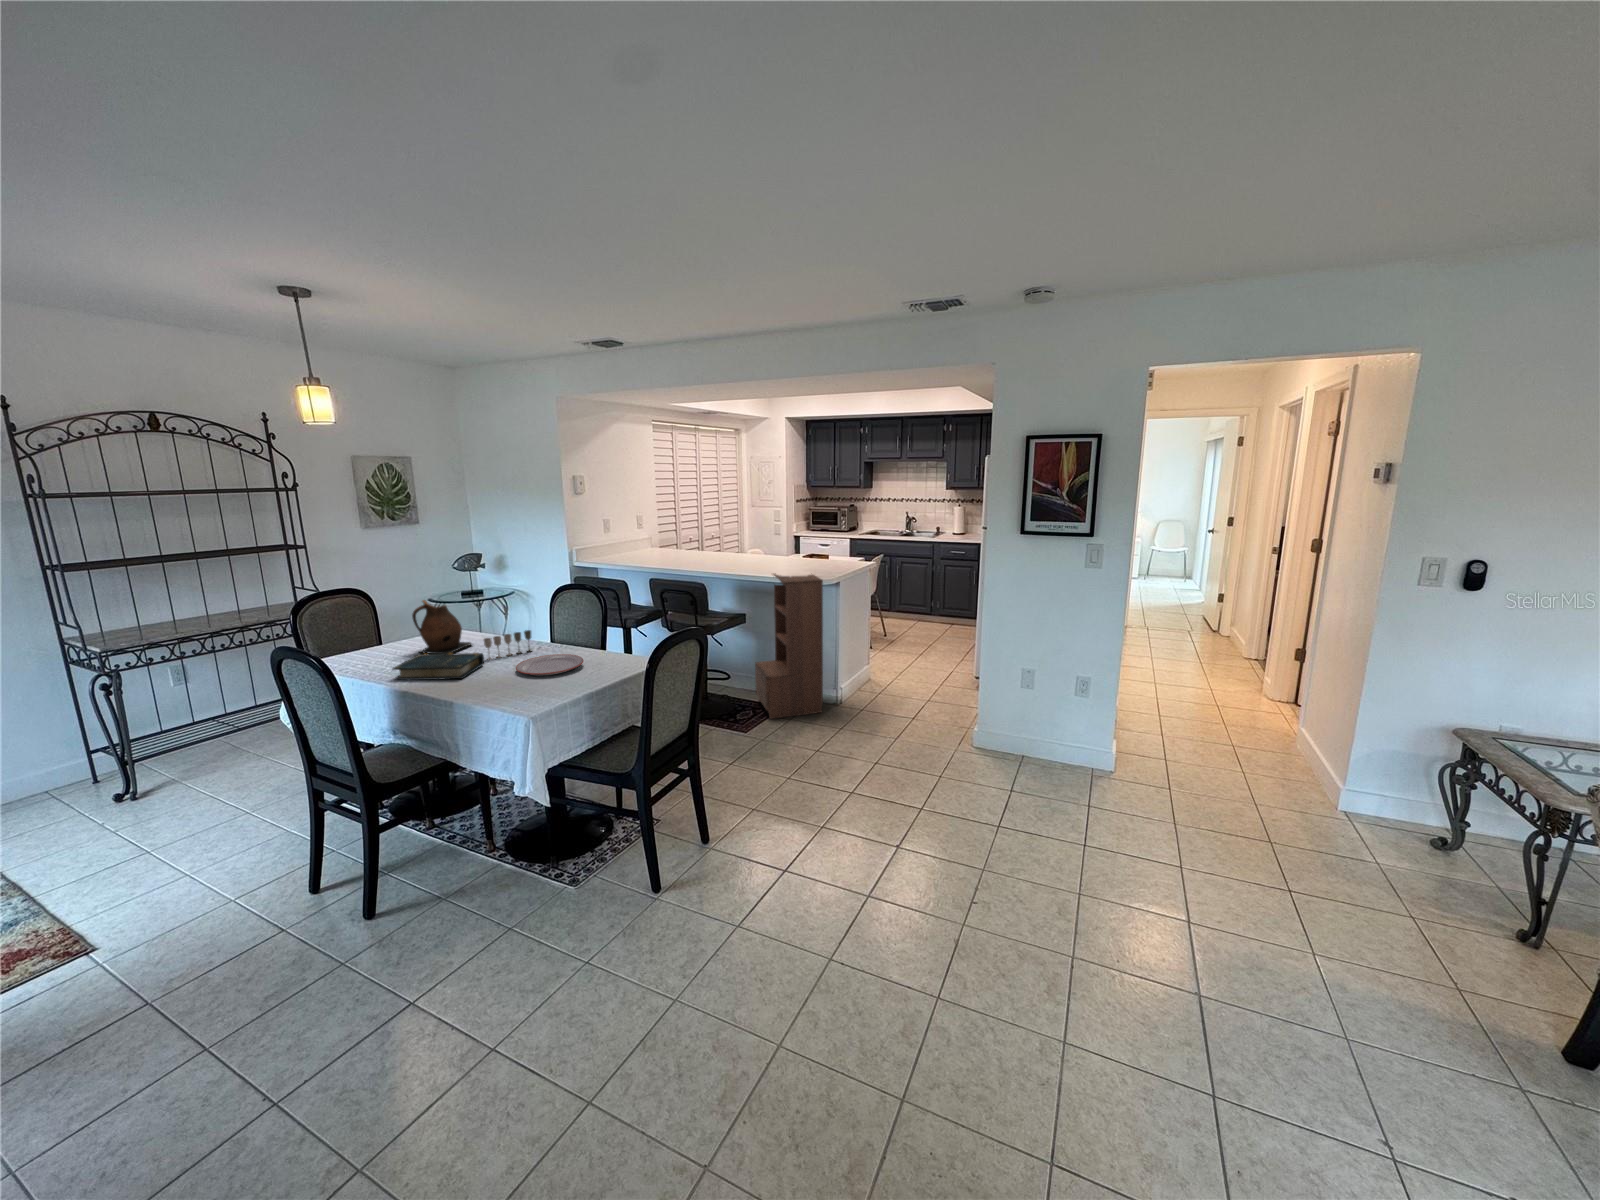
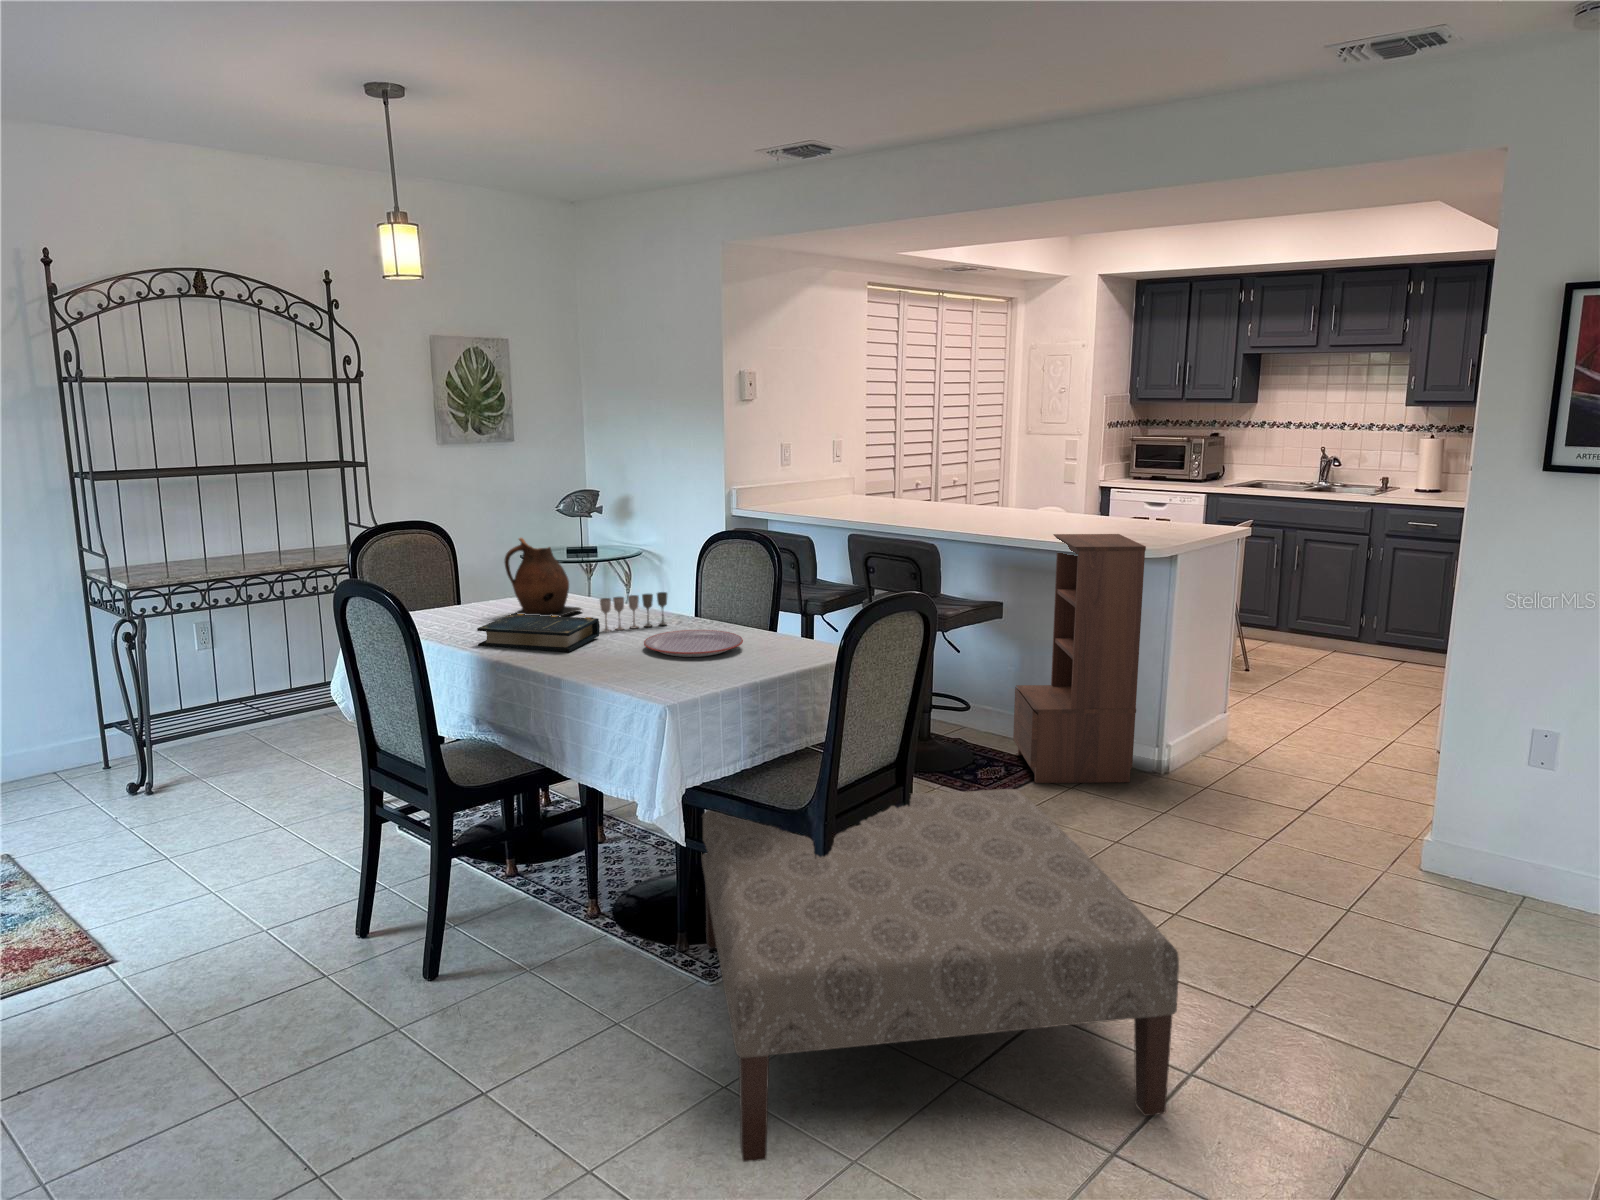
ottoman: none [562,736,857,1014] -> present [702,789,1179,1162]

